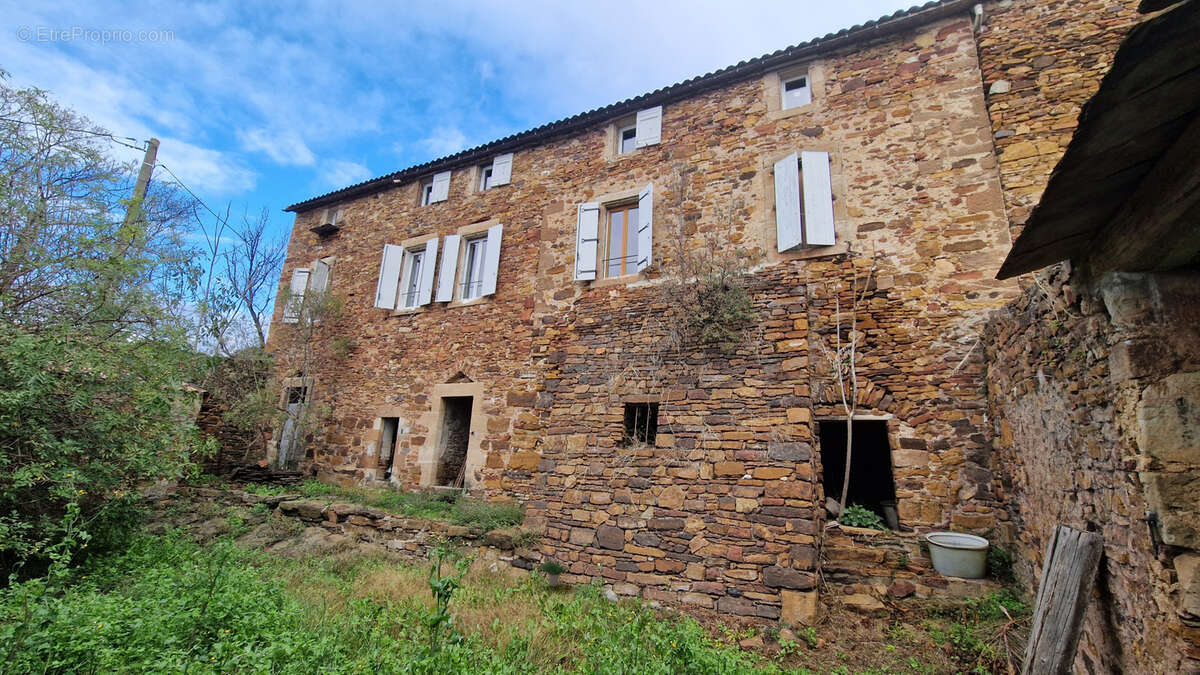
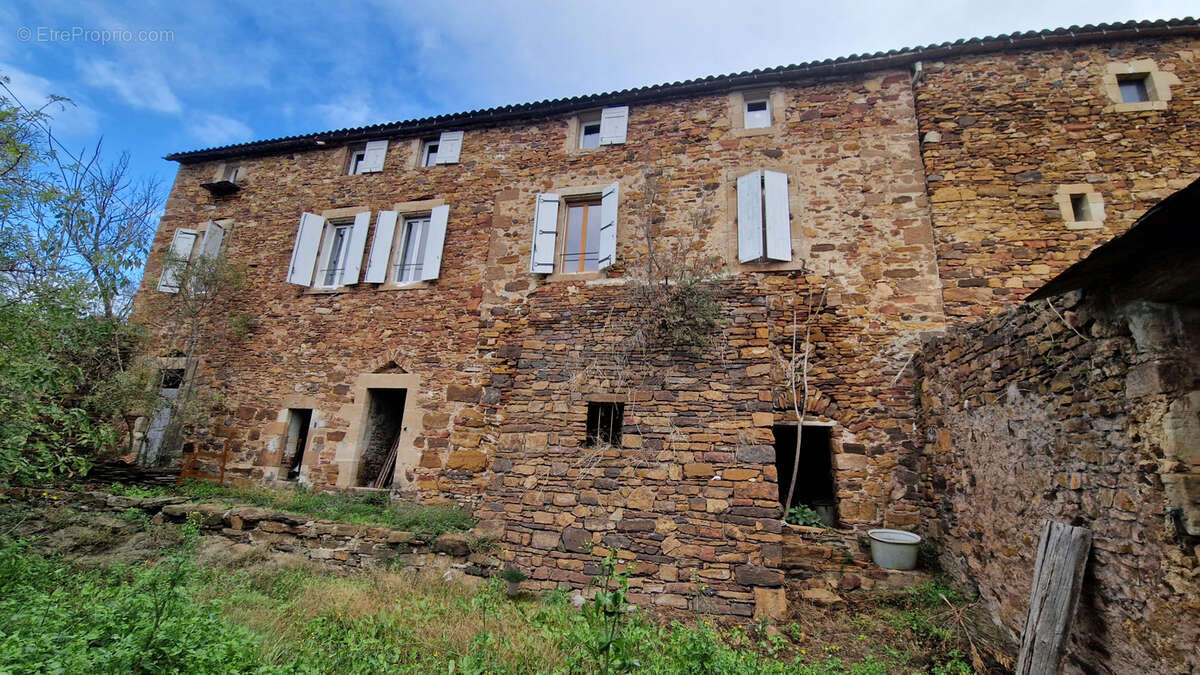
bench: none [297,439,343,487] -> present [177,432,236,487]

